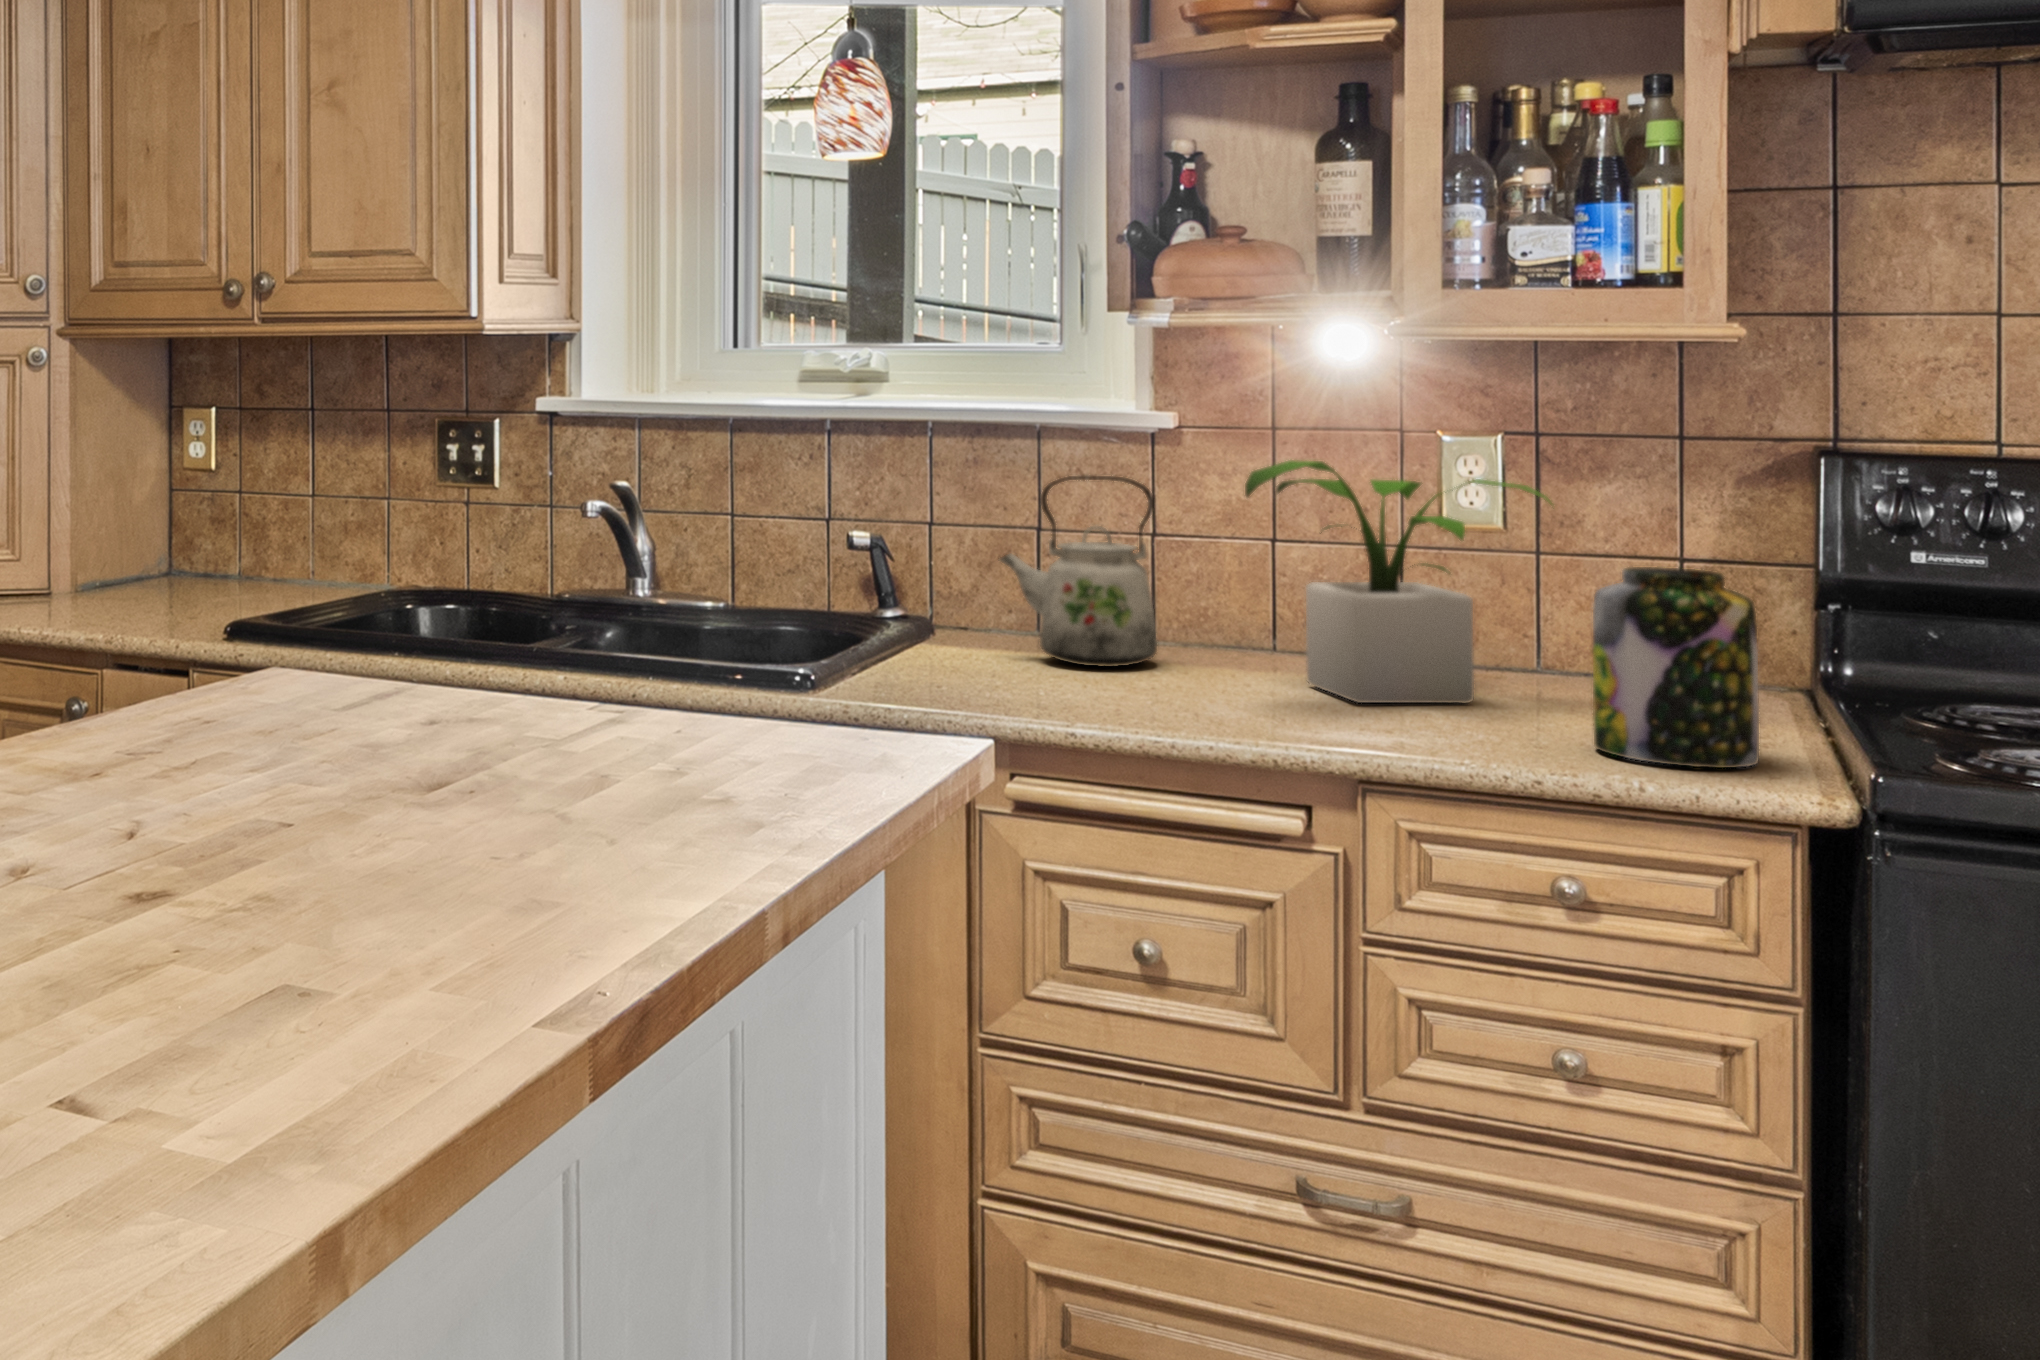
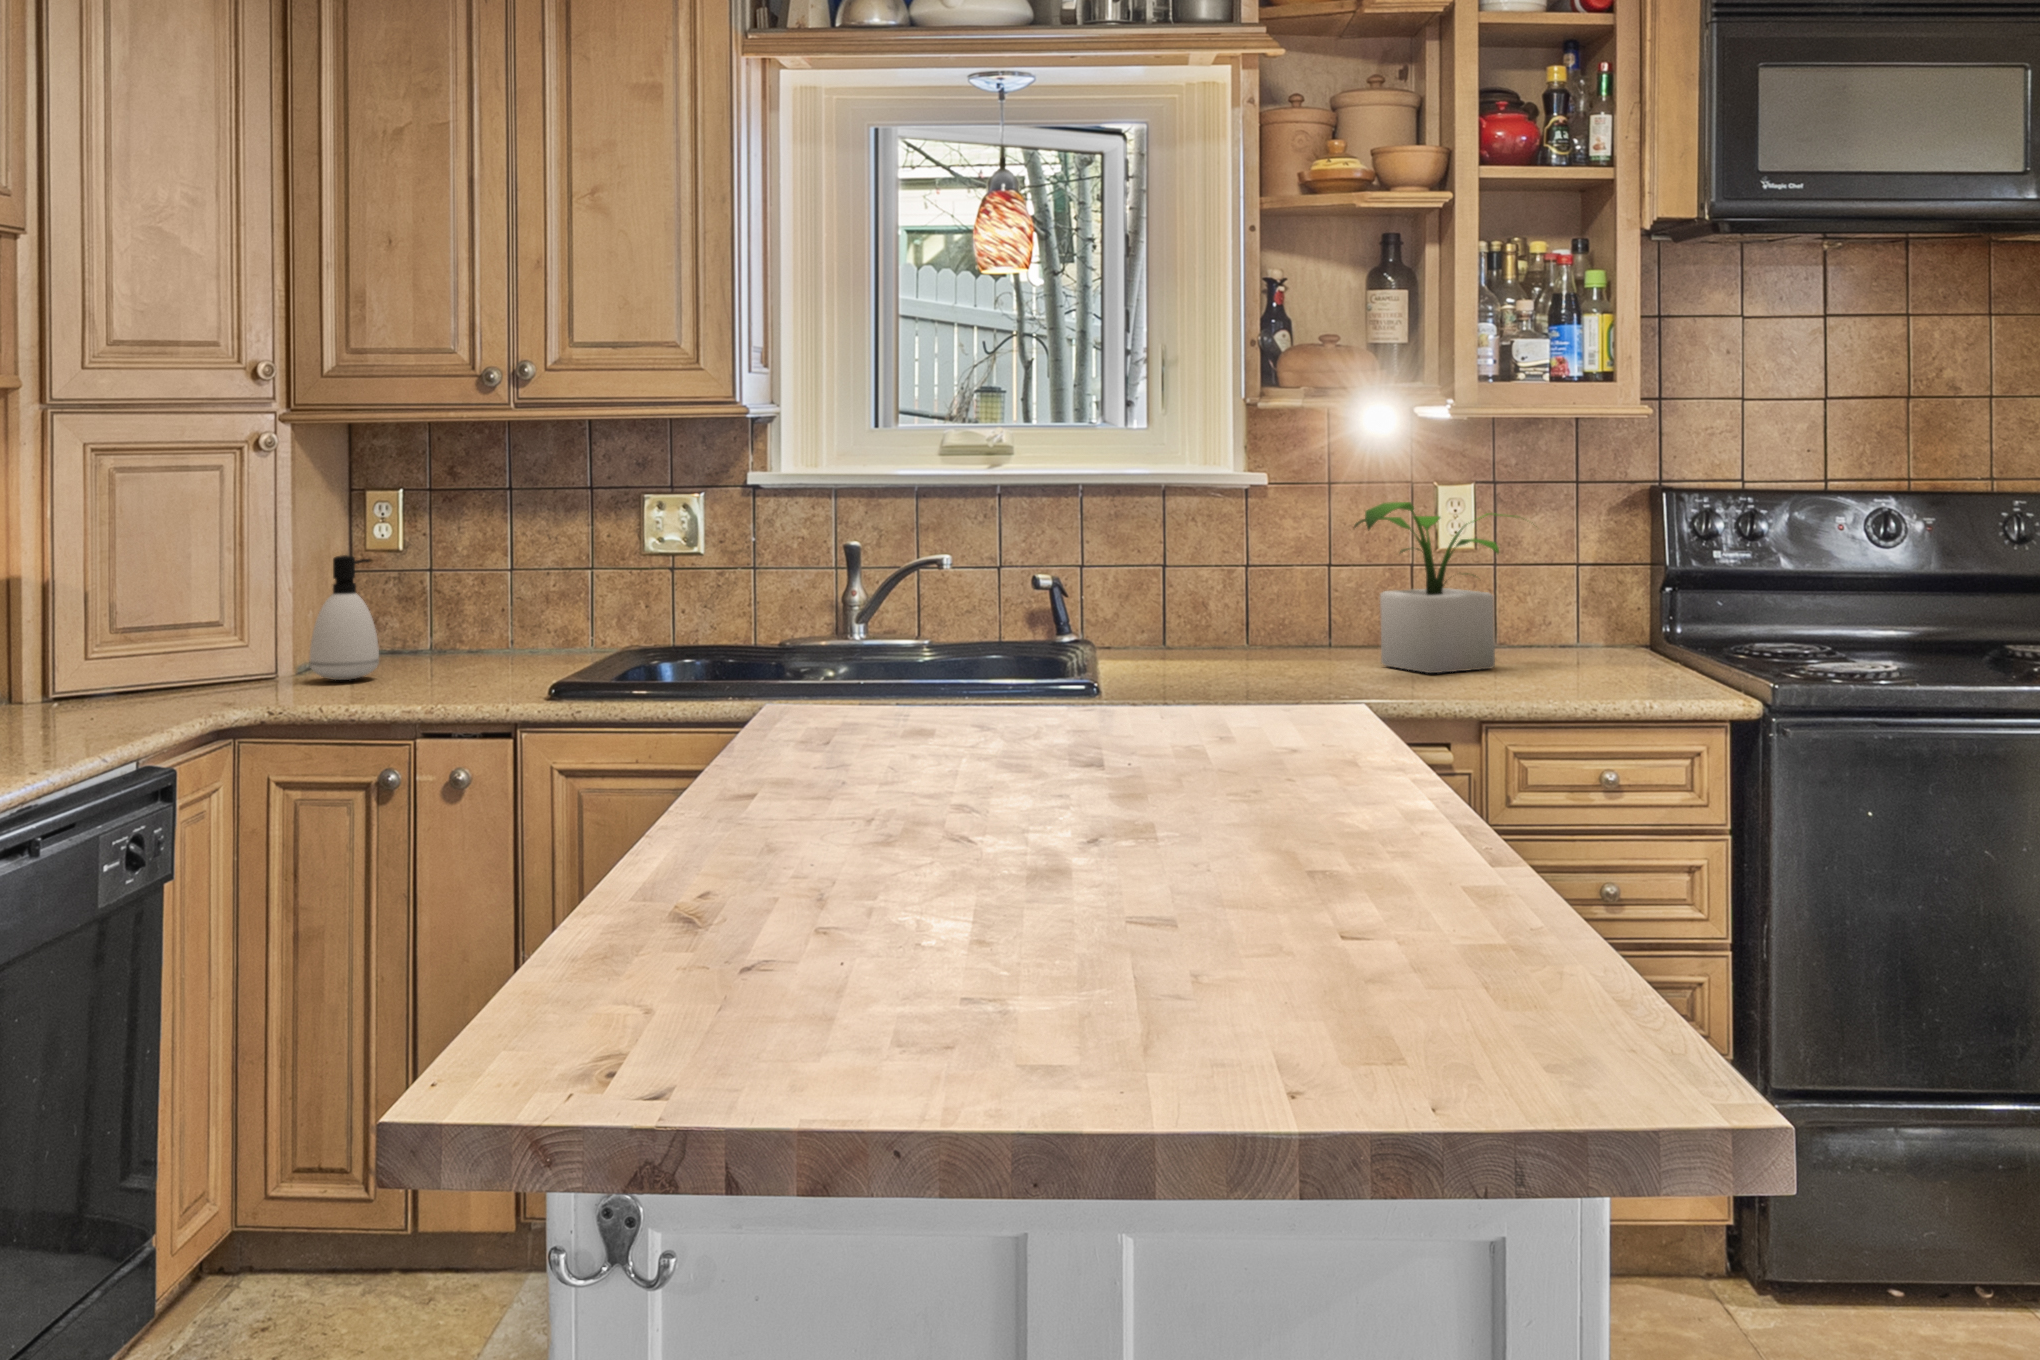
kettle: present [998,476,1157,667] -> none [1151,521,1268,665]
soap dispenser: none [90,478,159,607] -> present [310,555,379,680]
jar: present [1593,567,1759,768] -> none [1598,564,1695,691]

